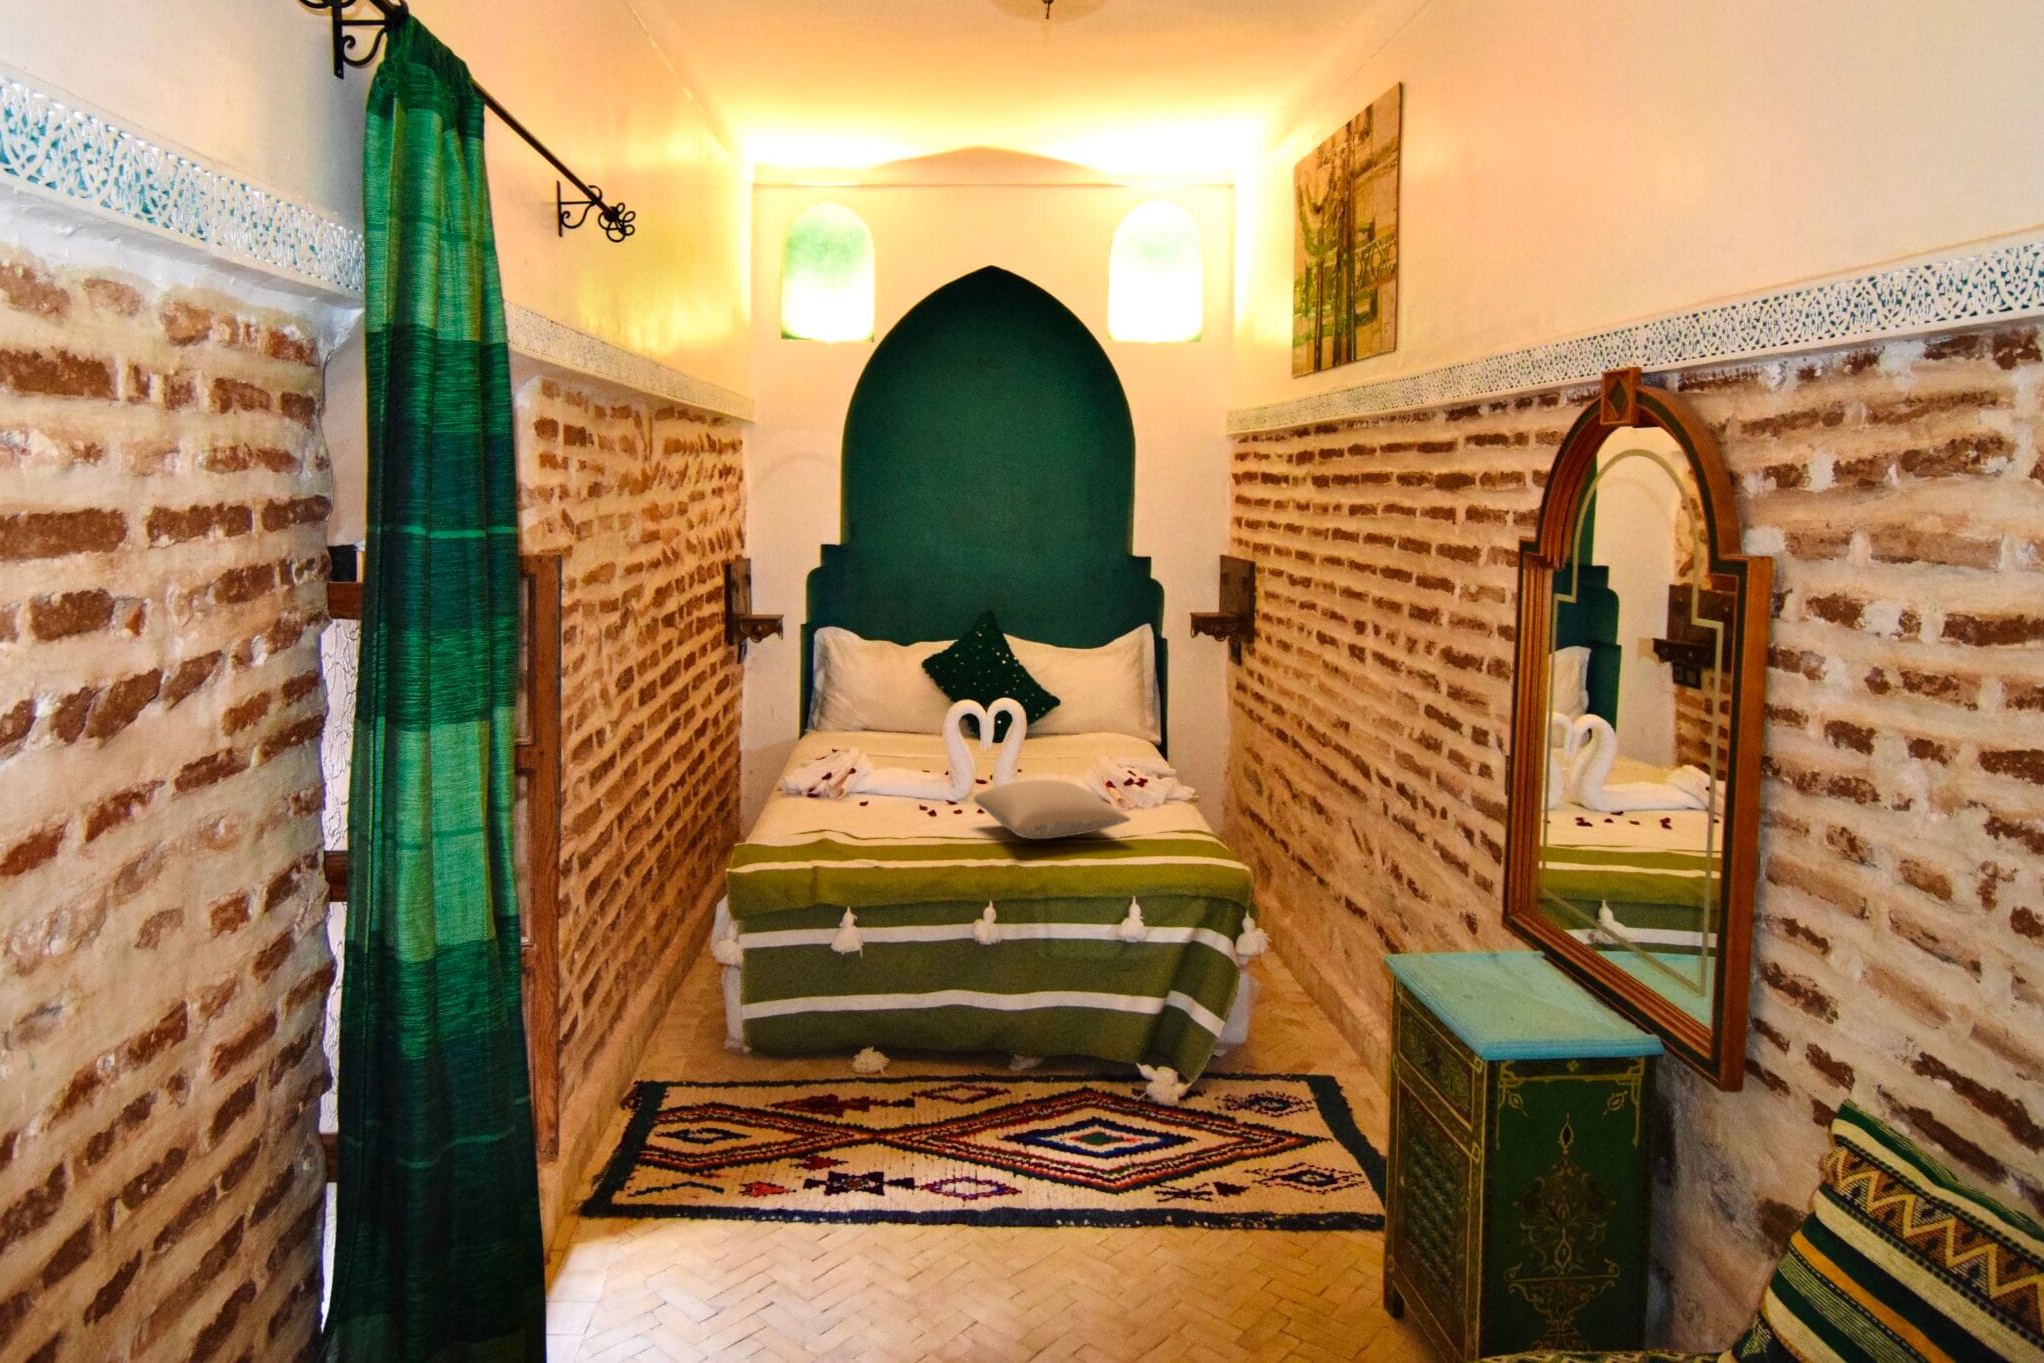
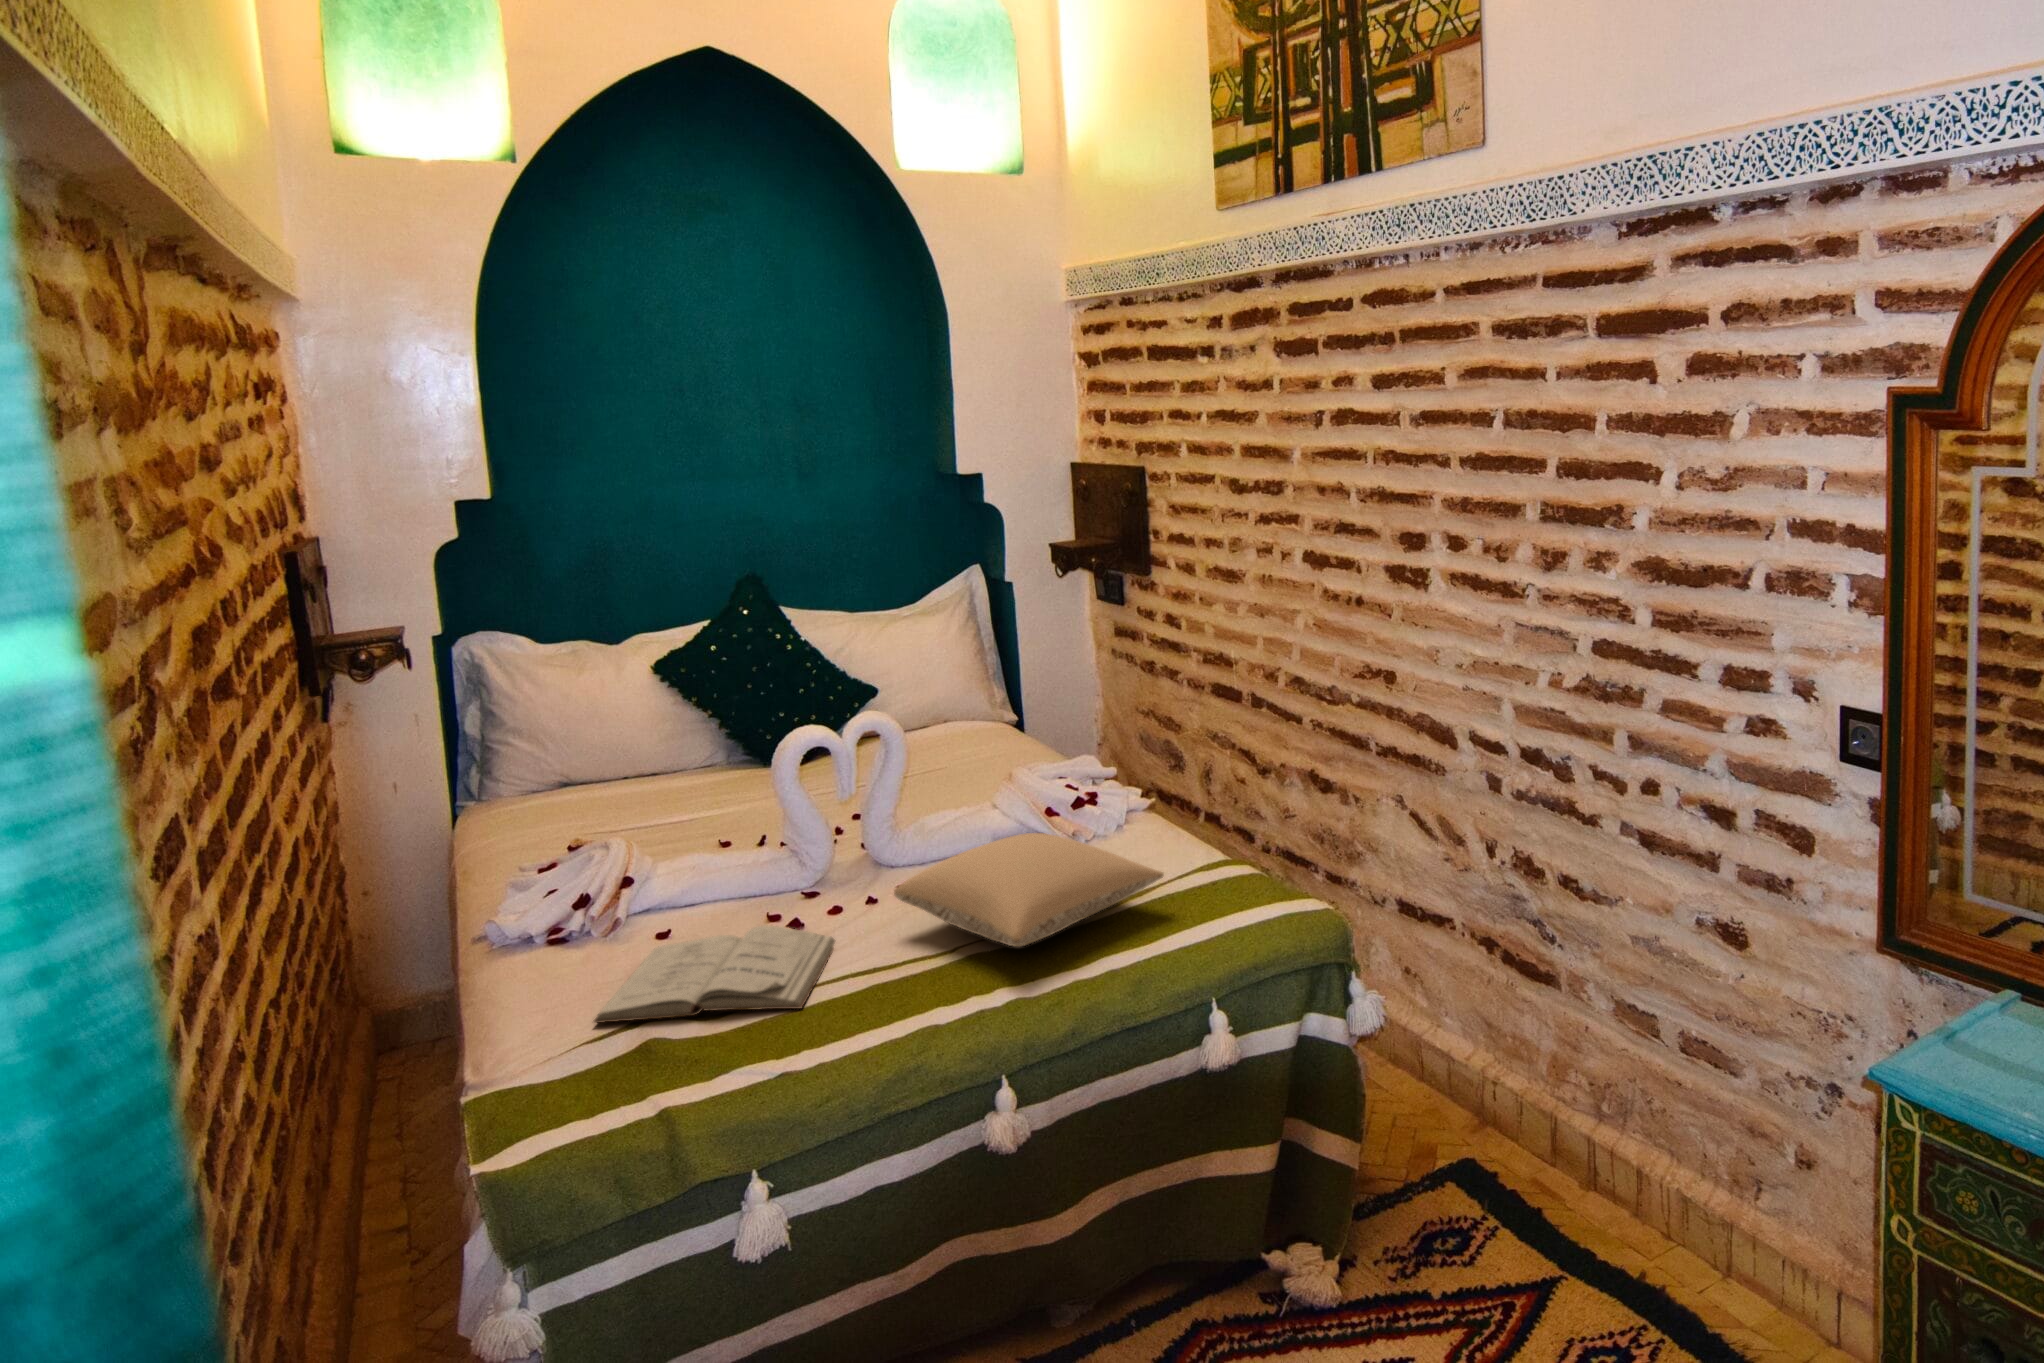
book: none [804,803,942,844] -> present [593,925,835,1023]

